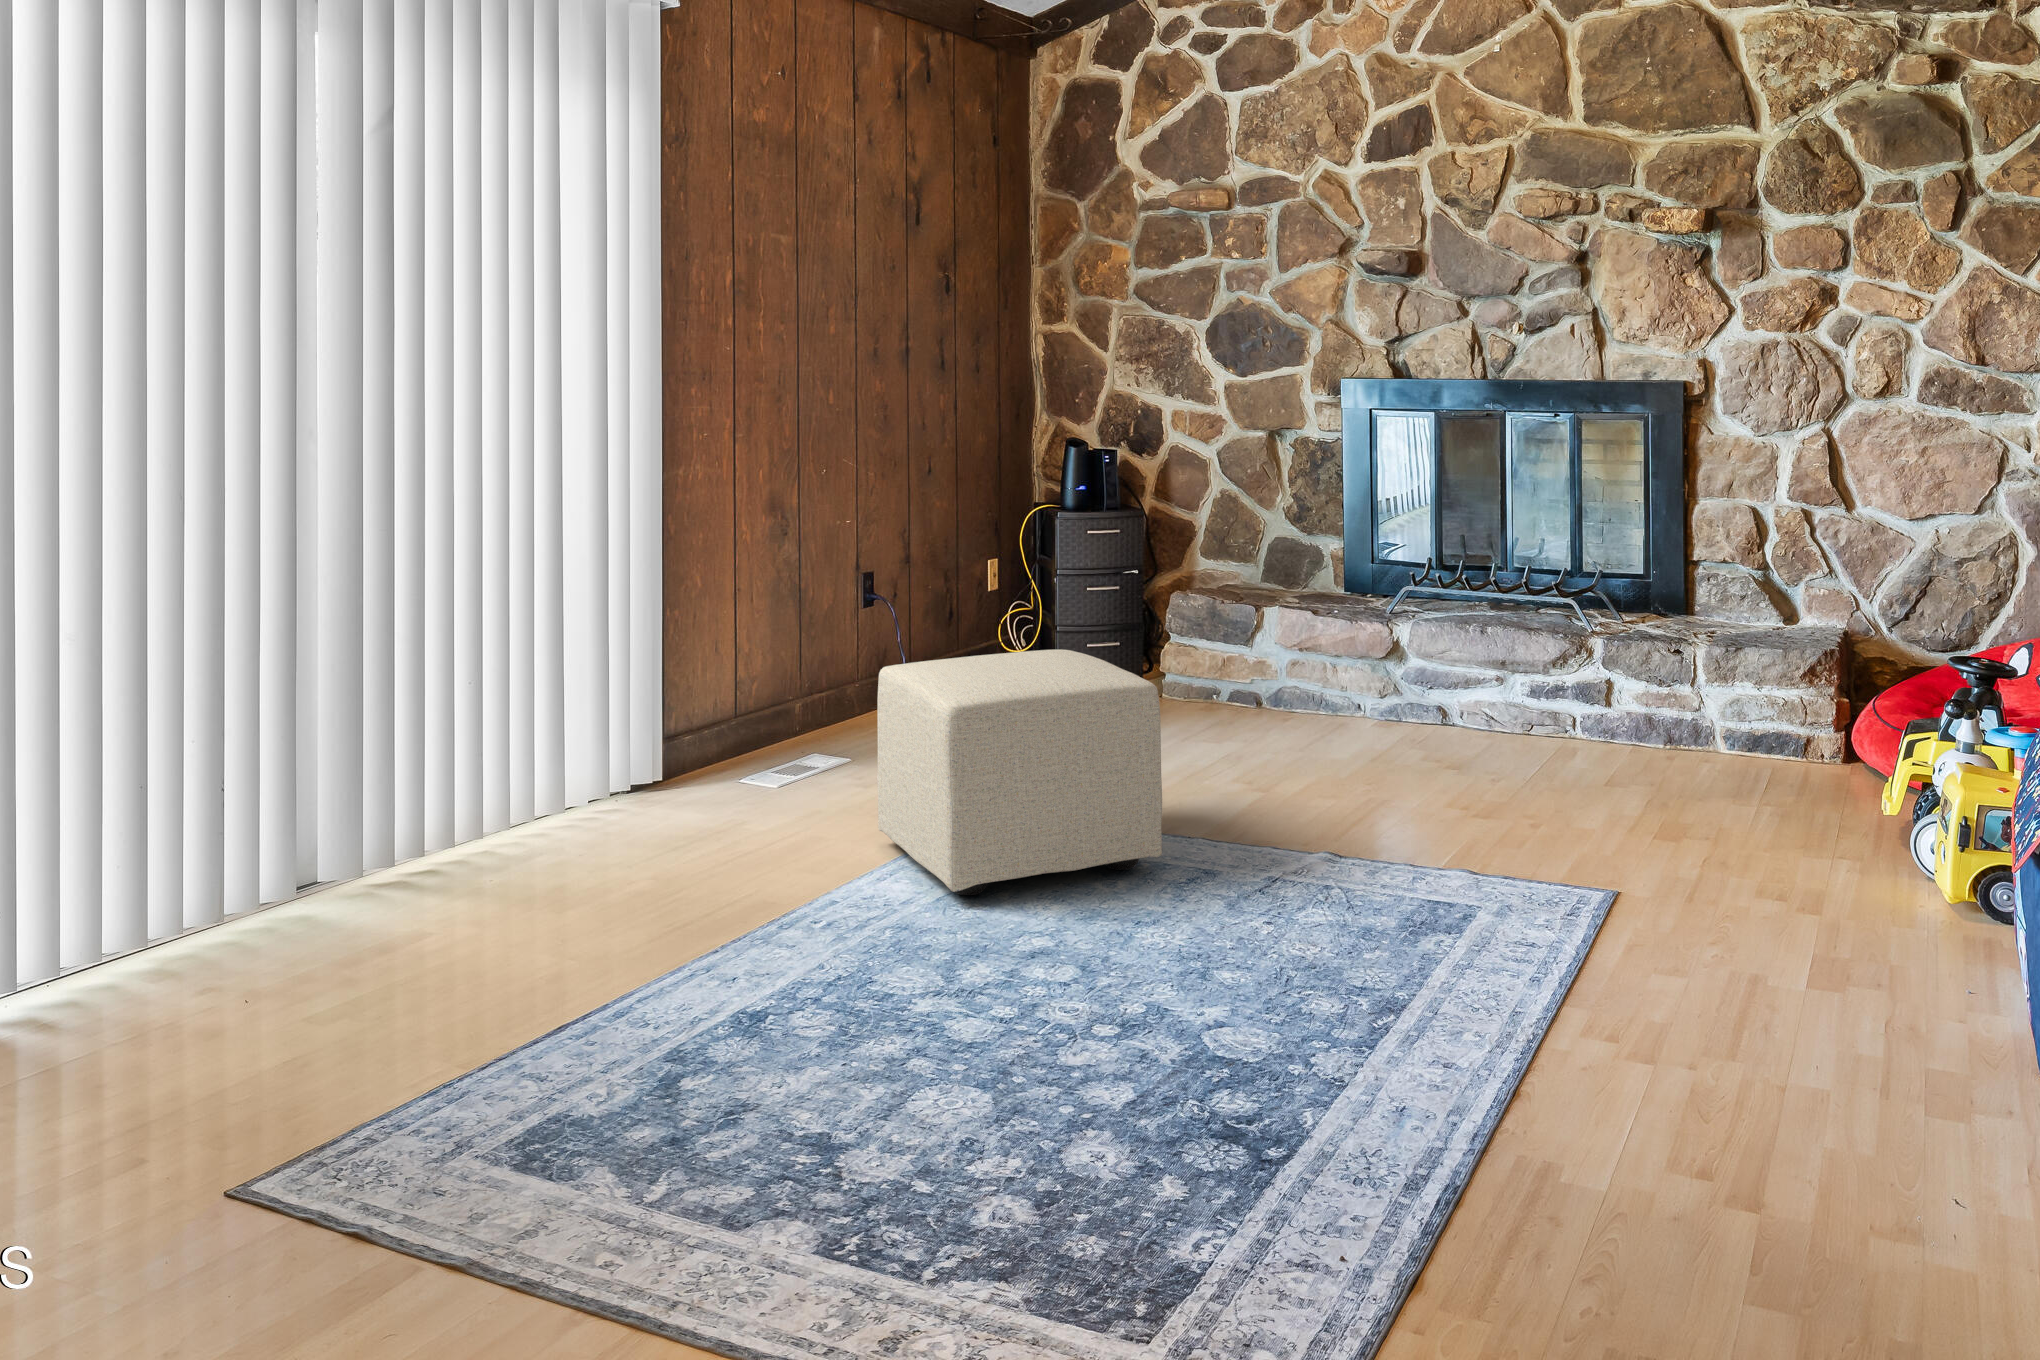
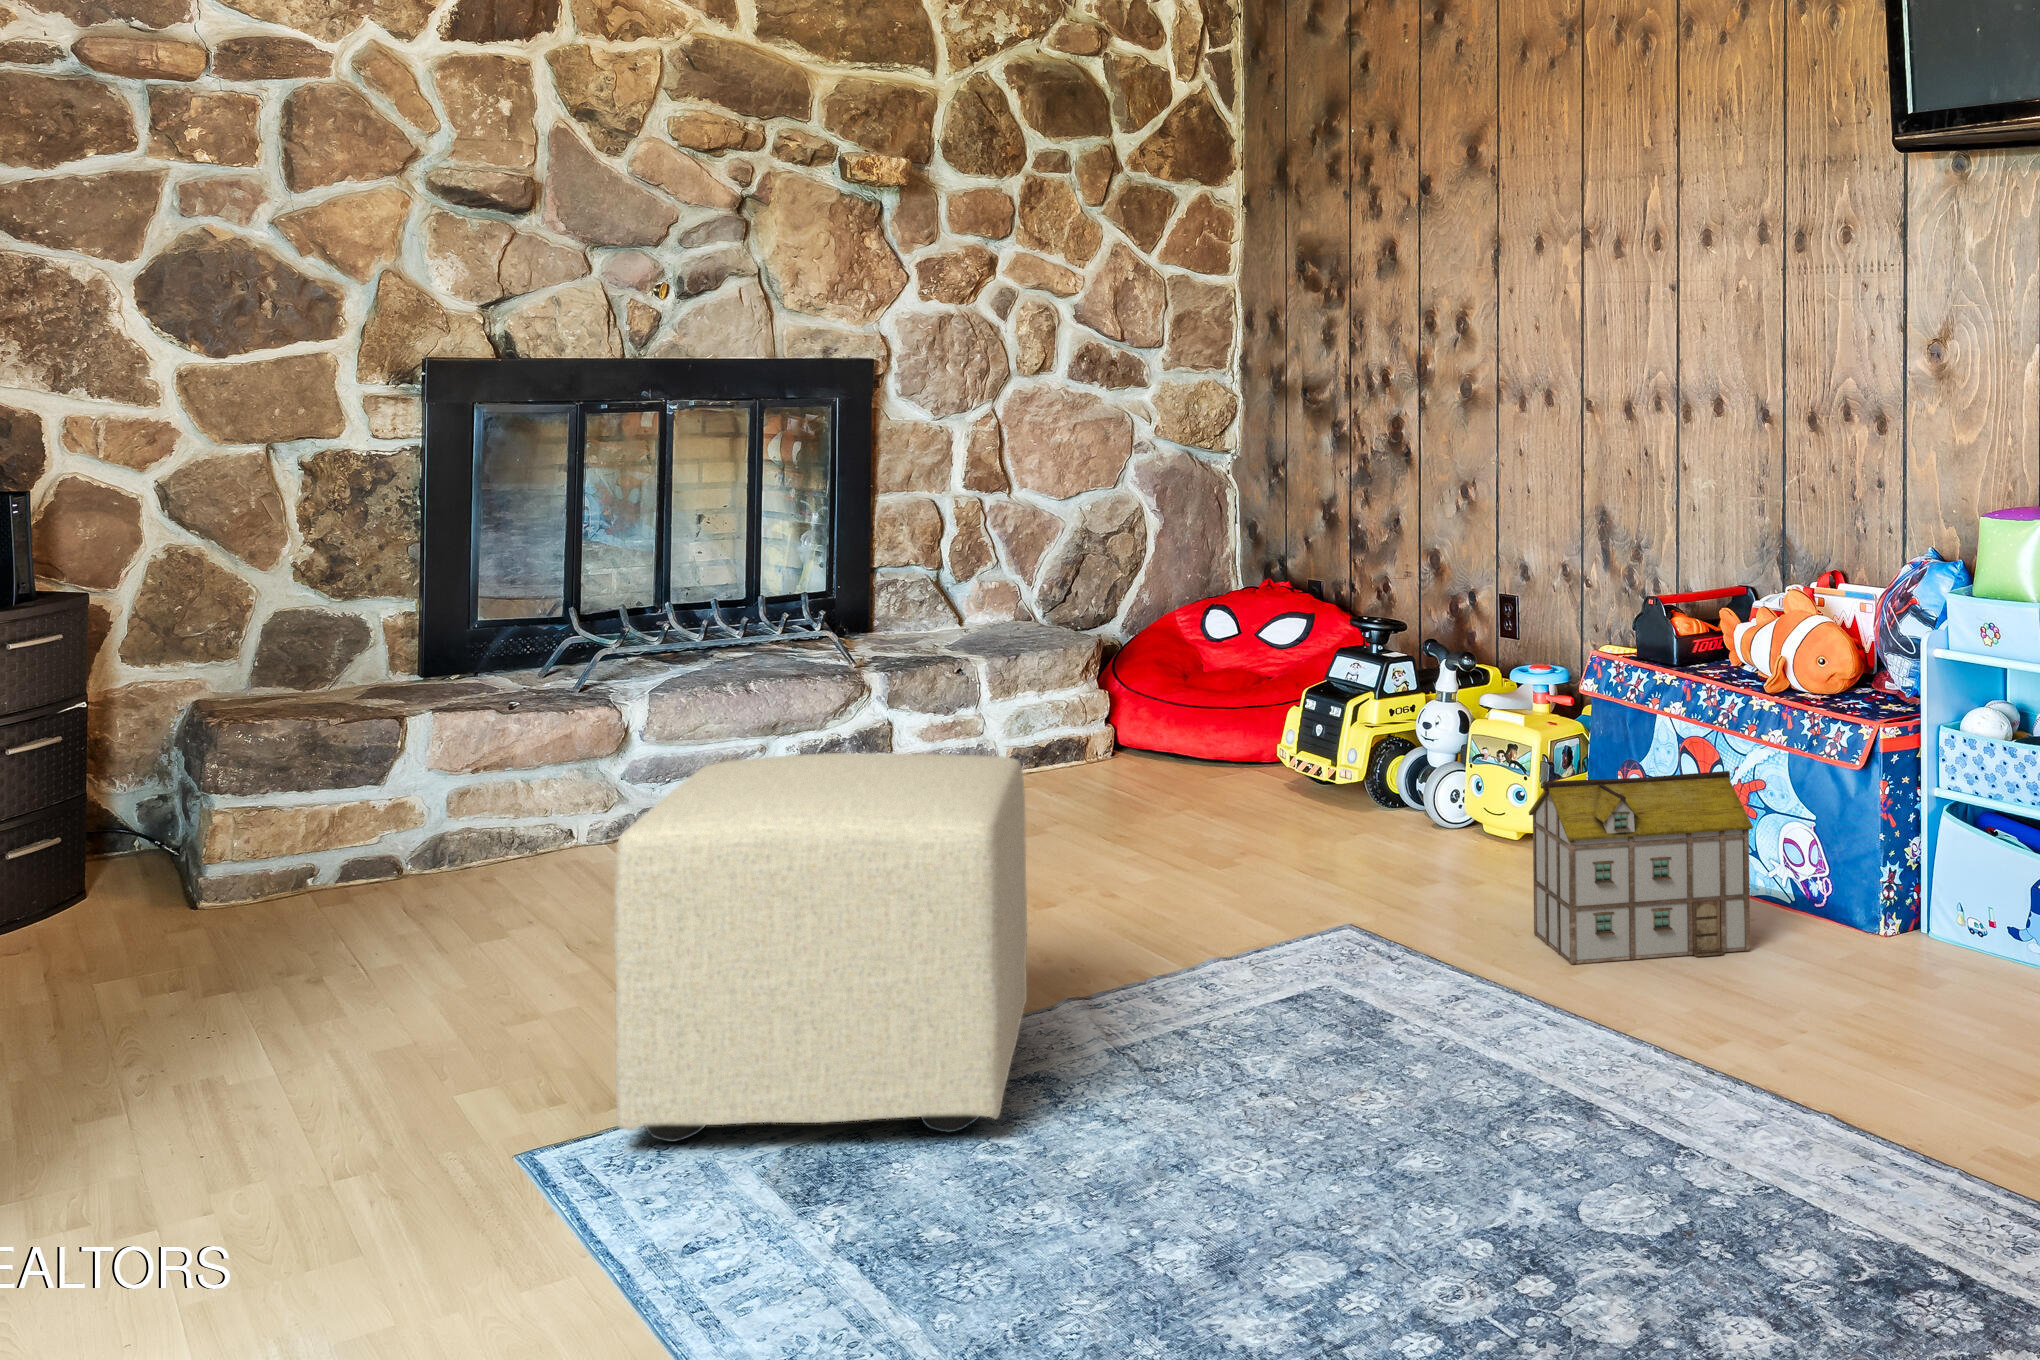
toy house: none [1519,825,1760,1067] -> present [1529,771,1753,965]

